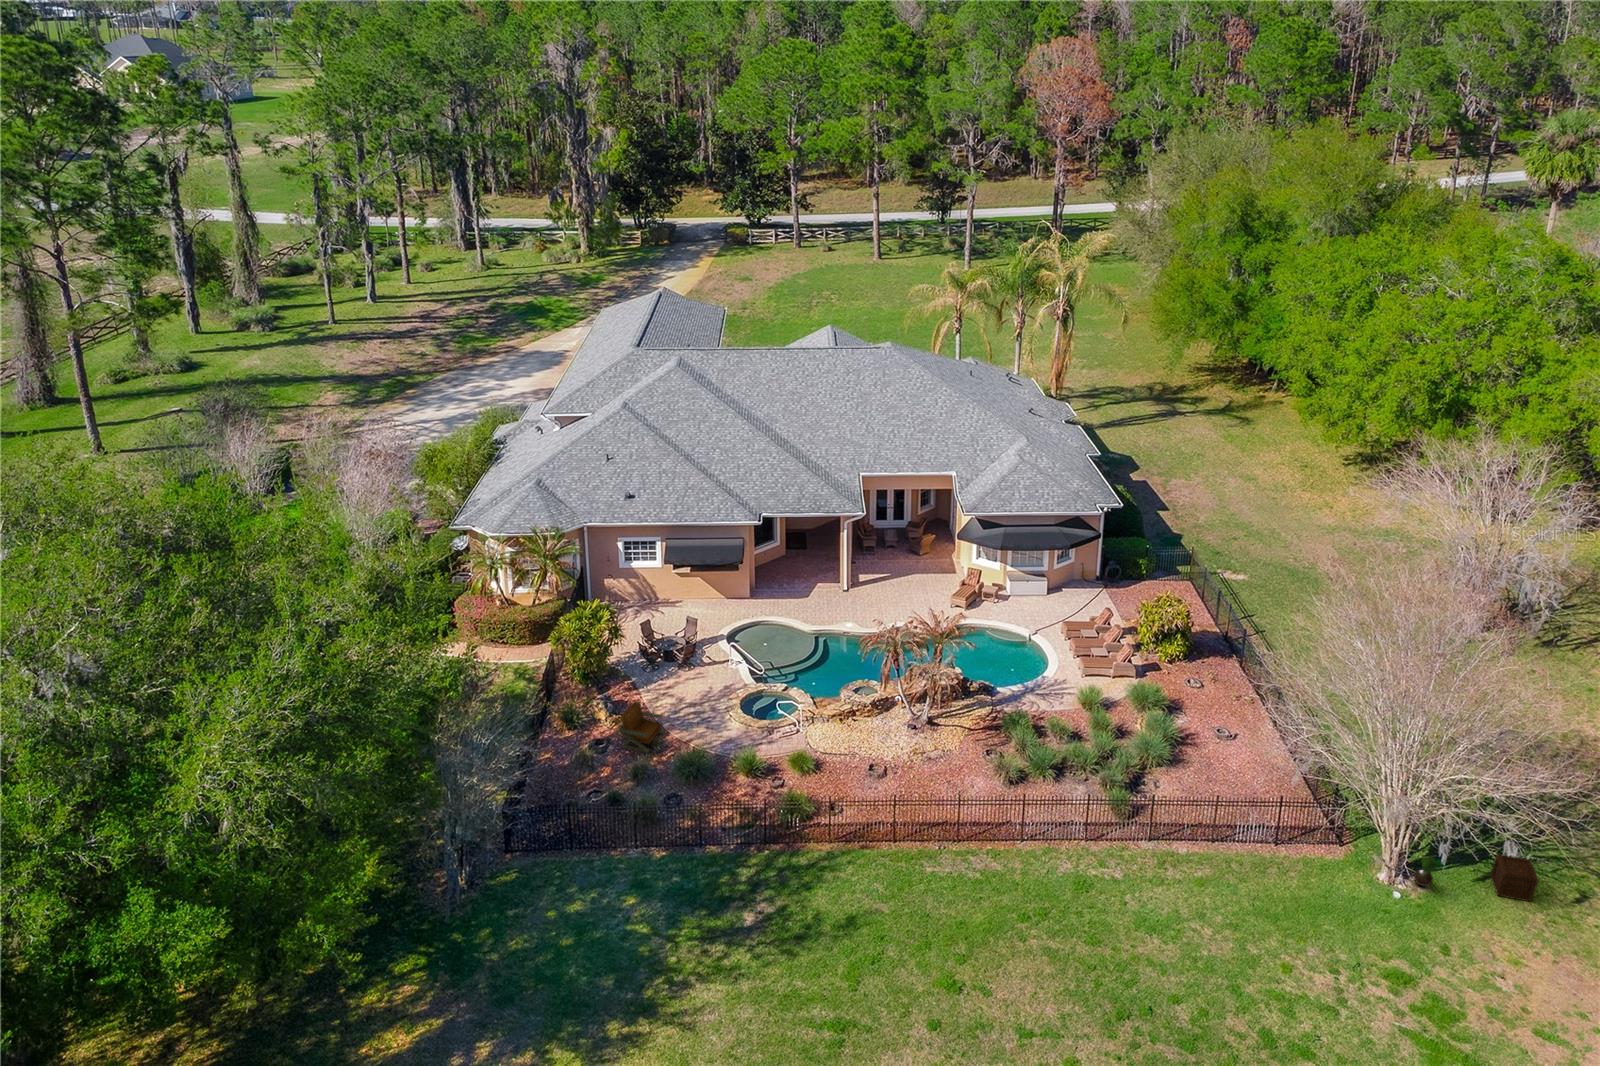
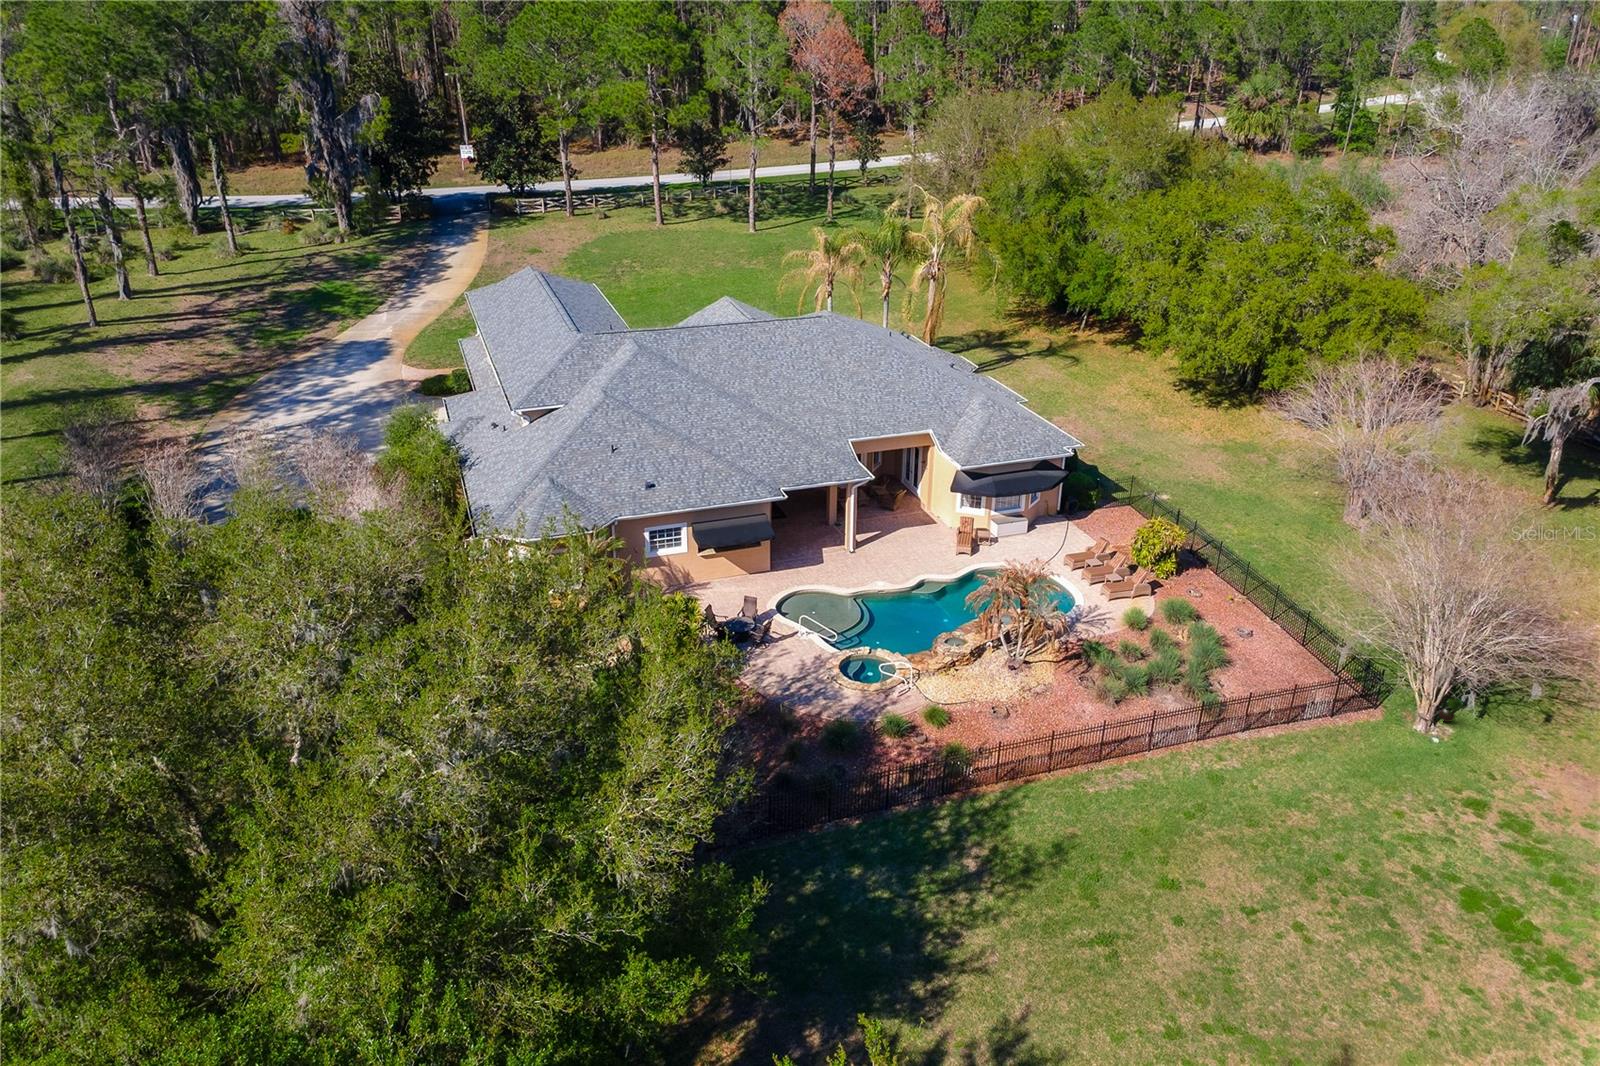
lounge chair: present [618,701,665,753] -> none [750,685,783,734]
wooden crate: present [1491,854,1538,901] -> none [1481,686,1526,719]

